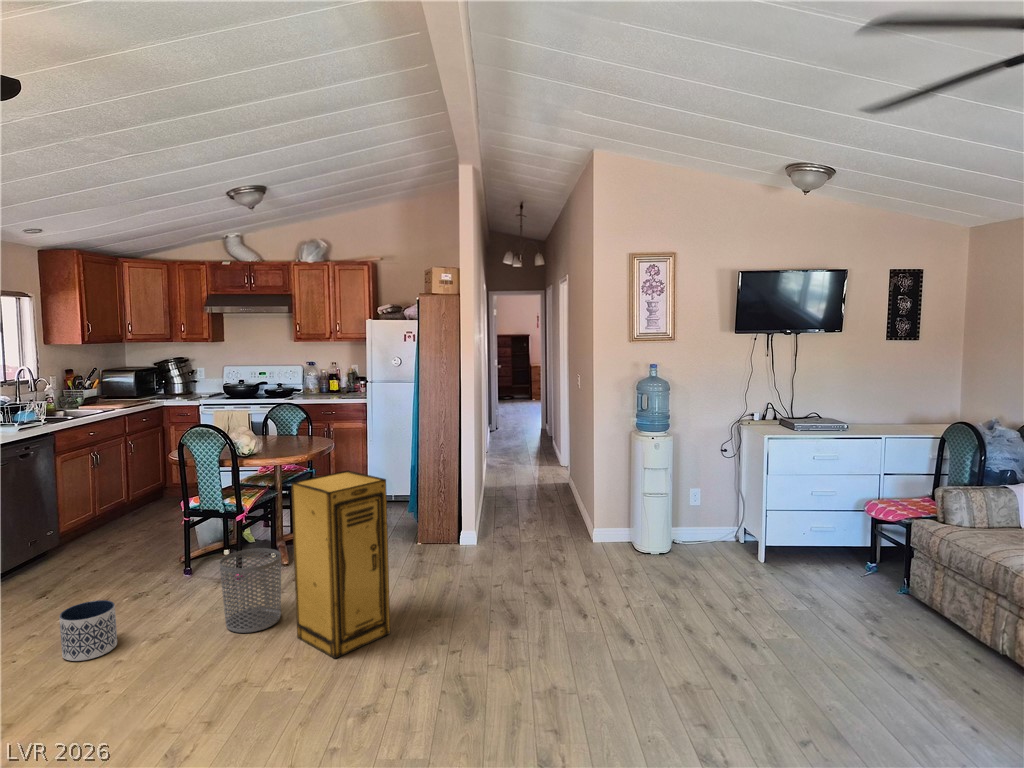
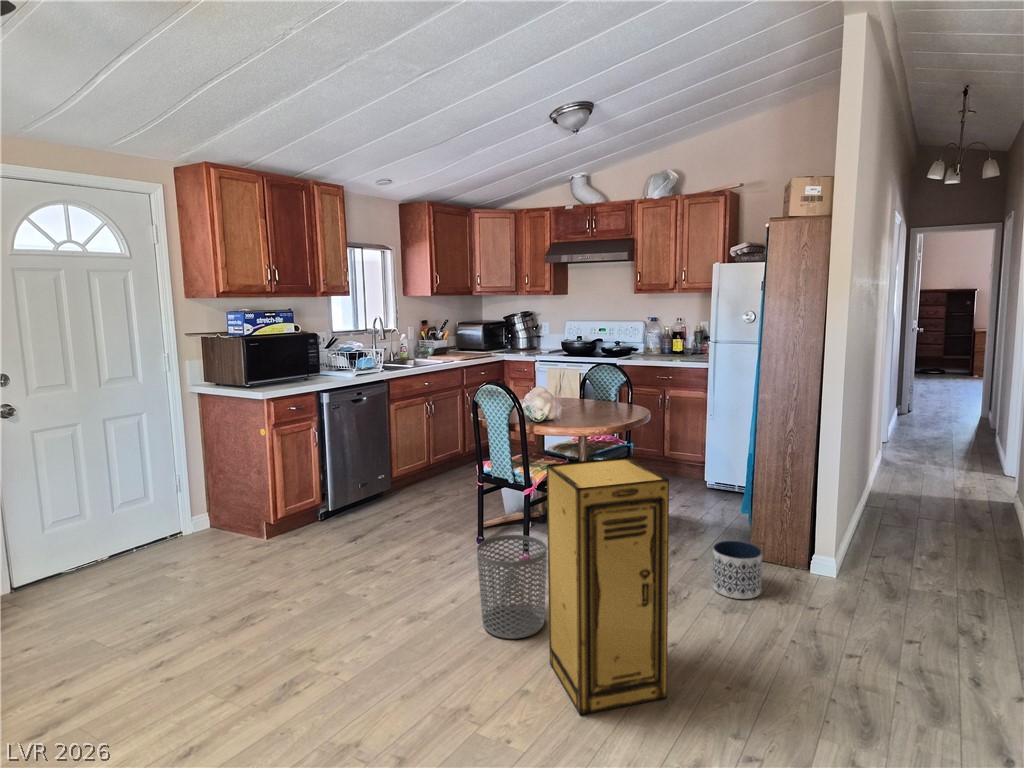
planter: present [59,600,117,661] -> present [712,541,762,599]

